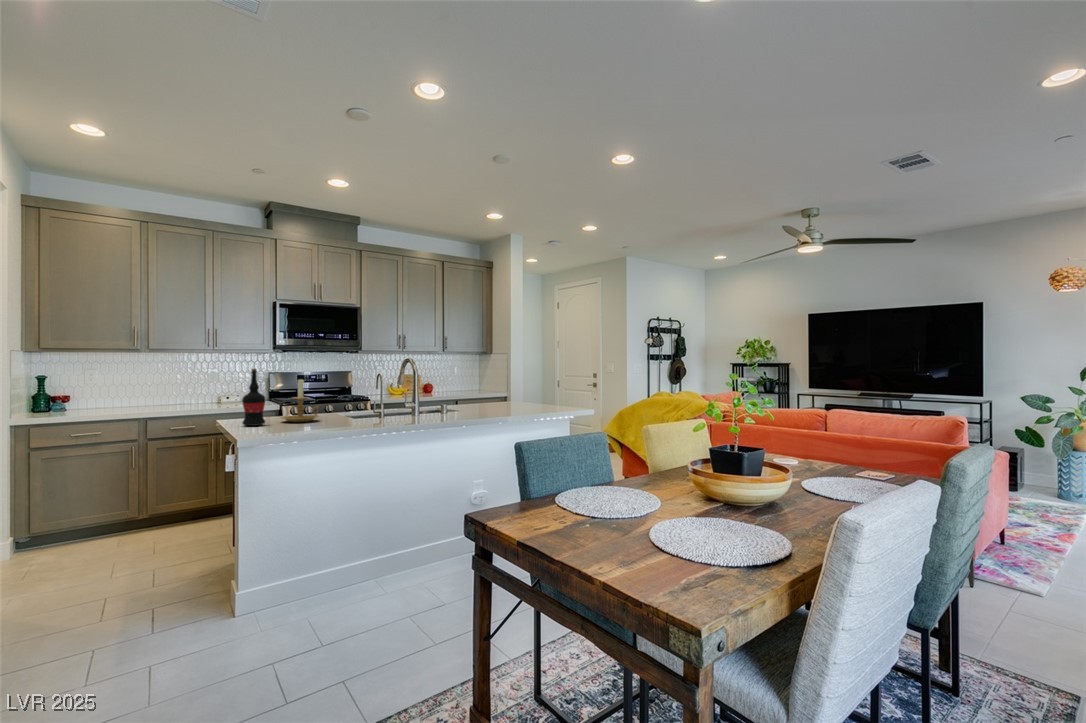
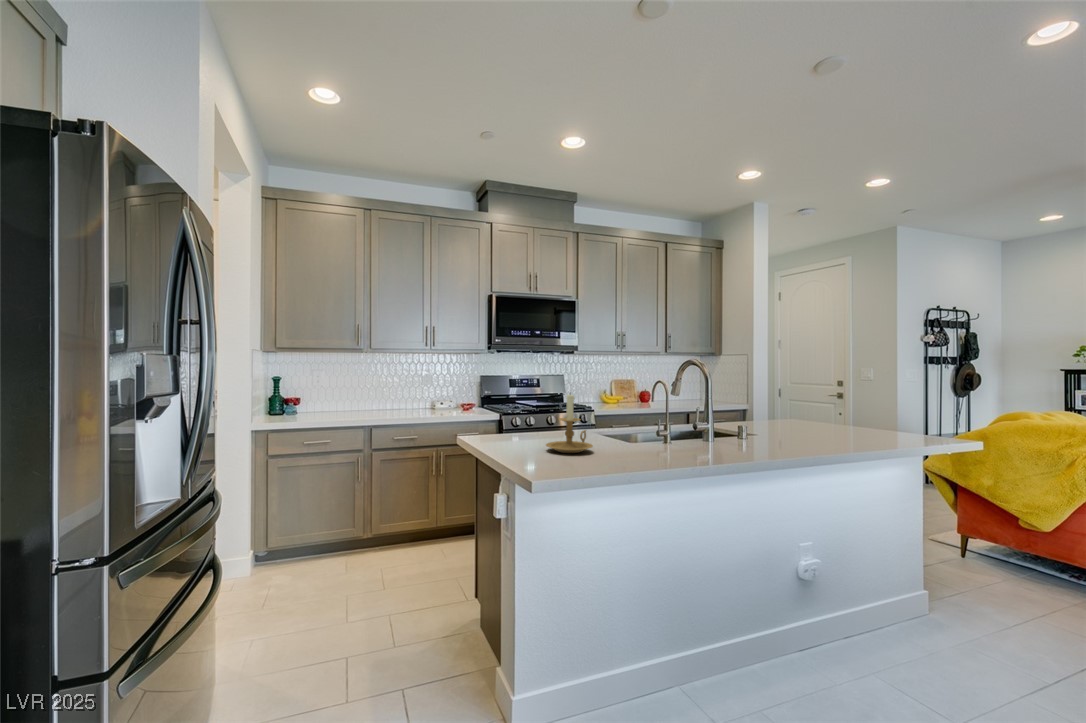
wine bottle: present [242,369,265,426] -> none [509,381,536,459]

